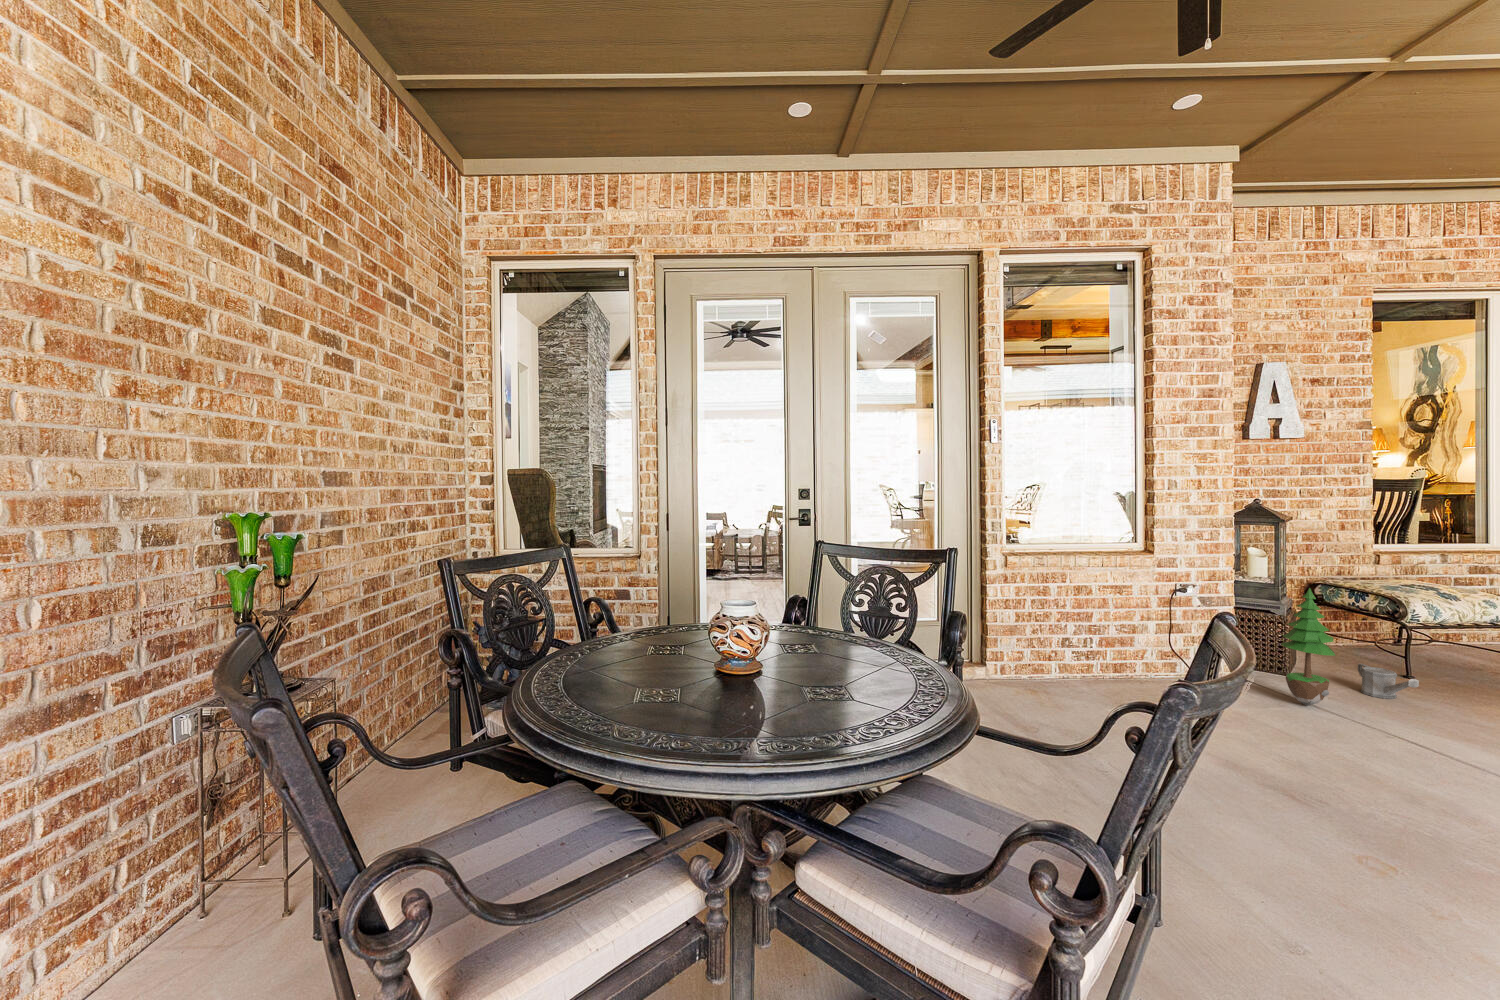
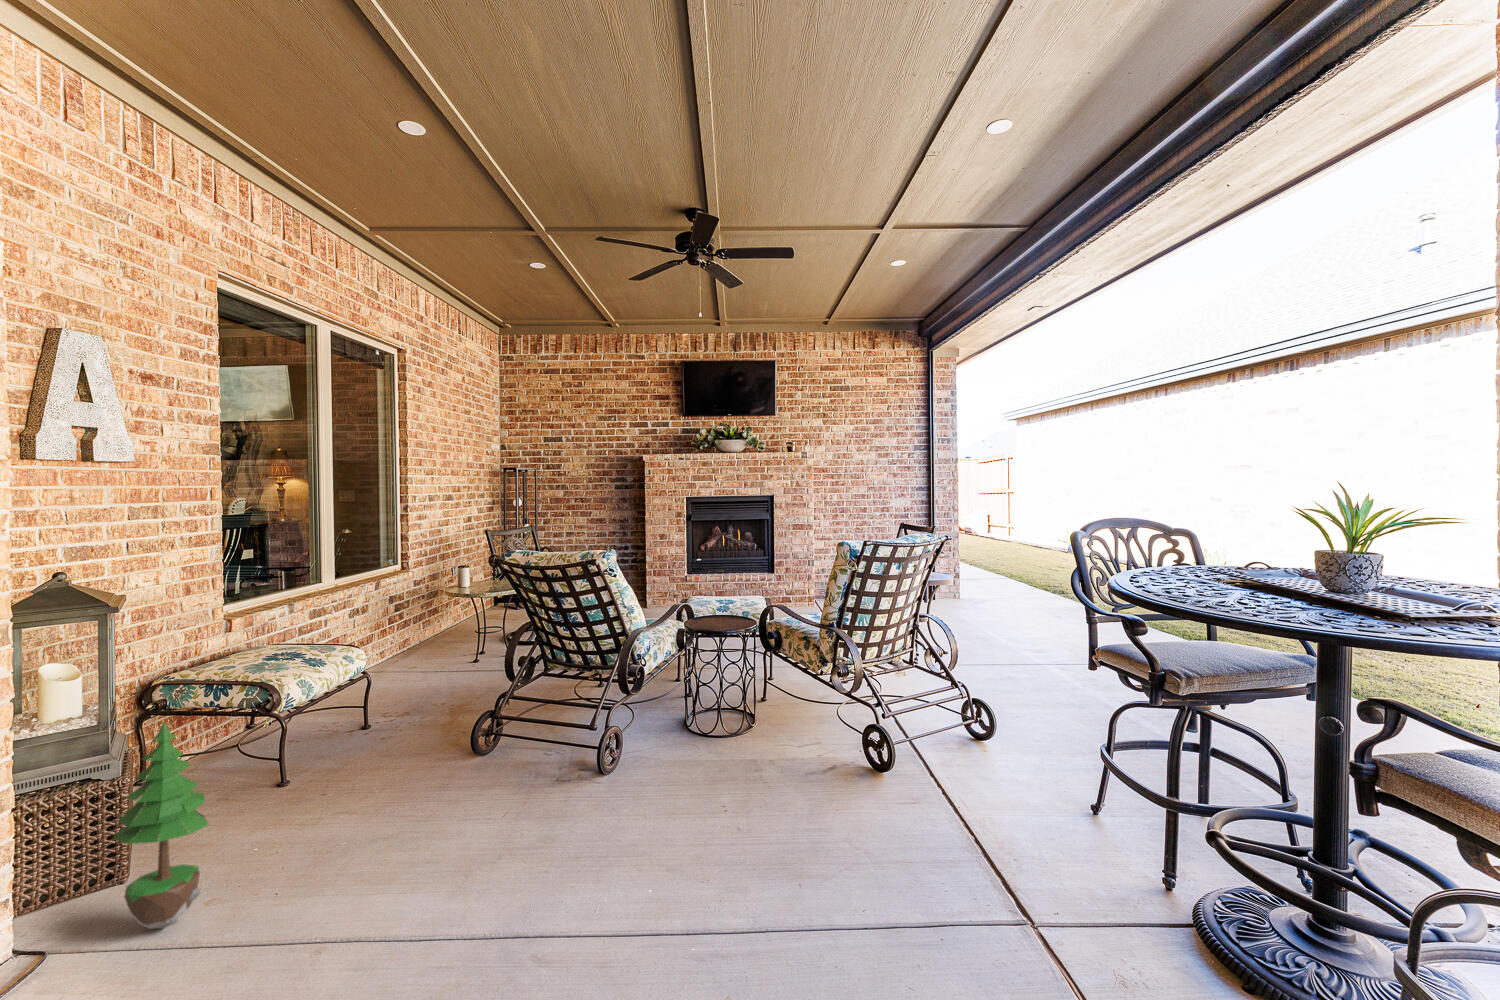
watering can: present [1358,664,1419,699] -> none [228,798,309,849]

